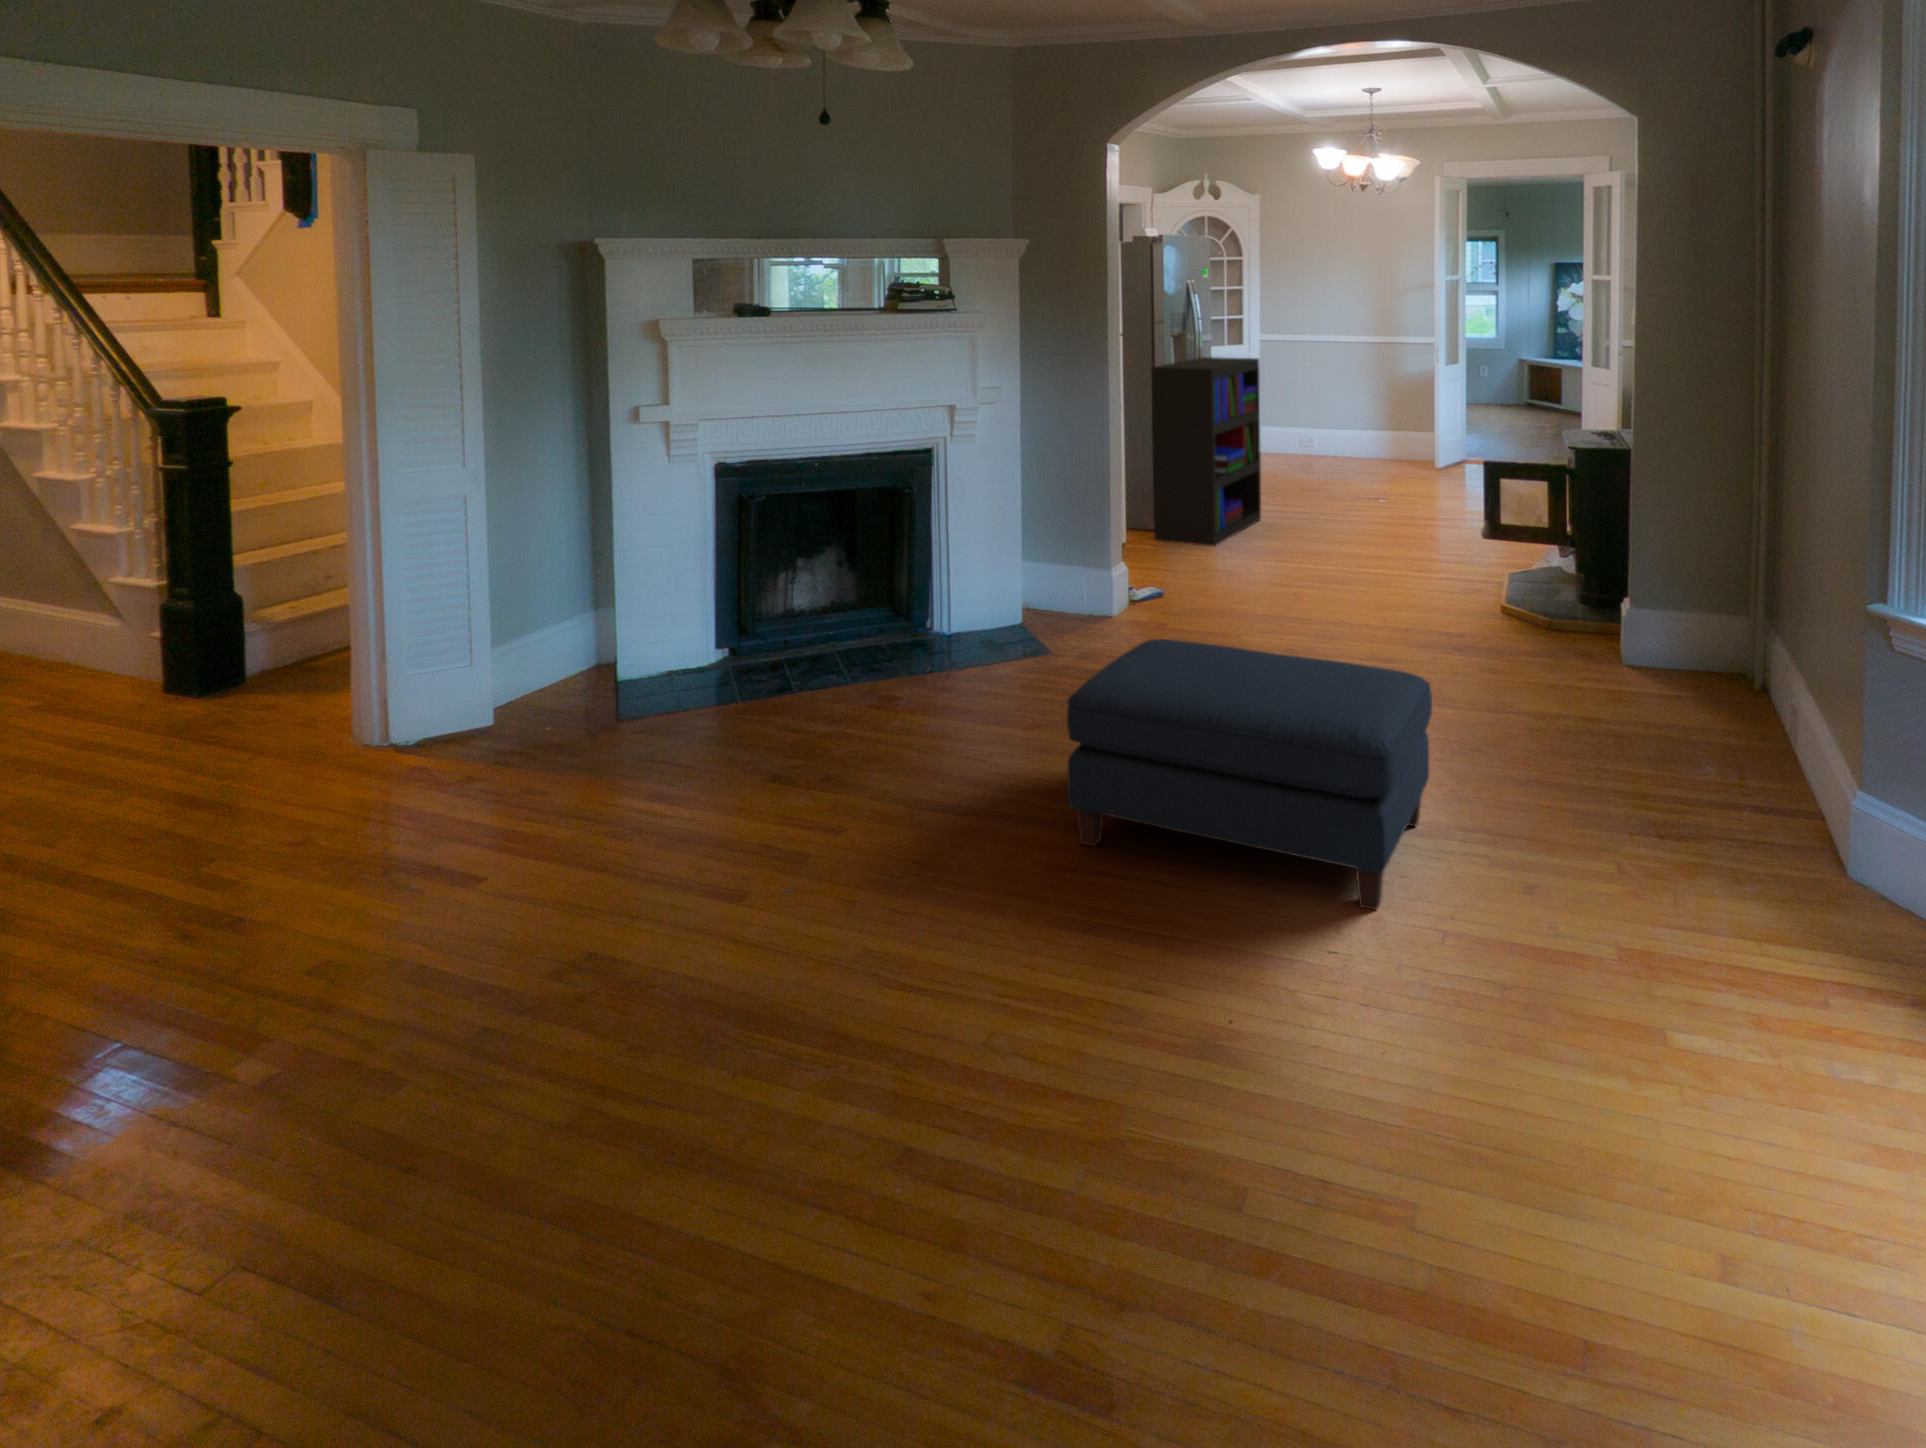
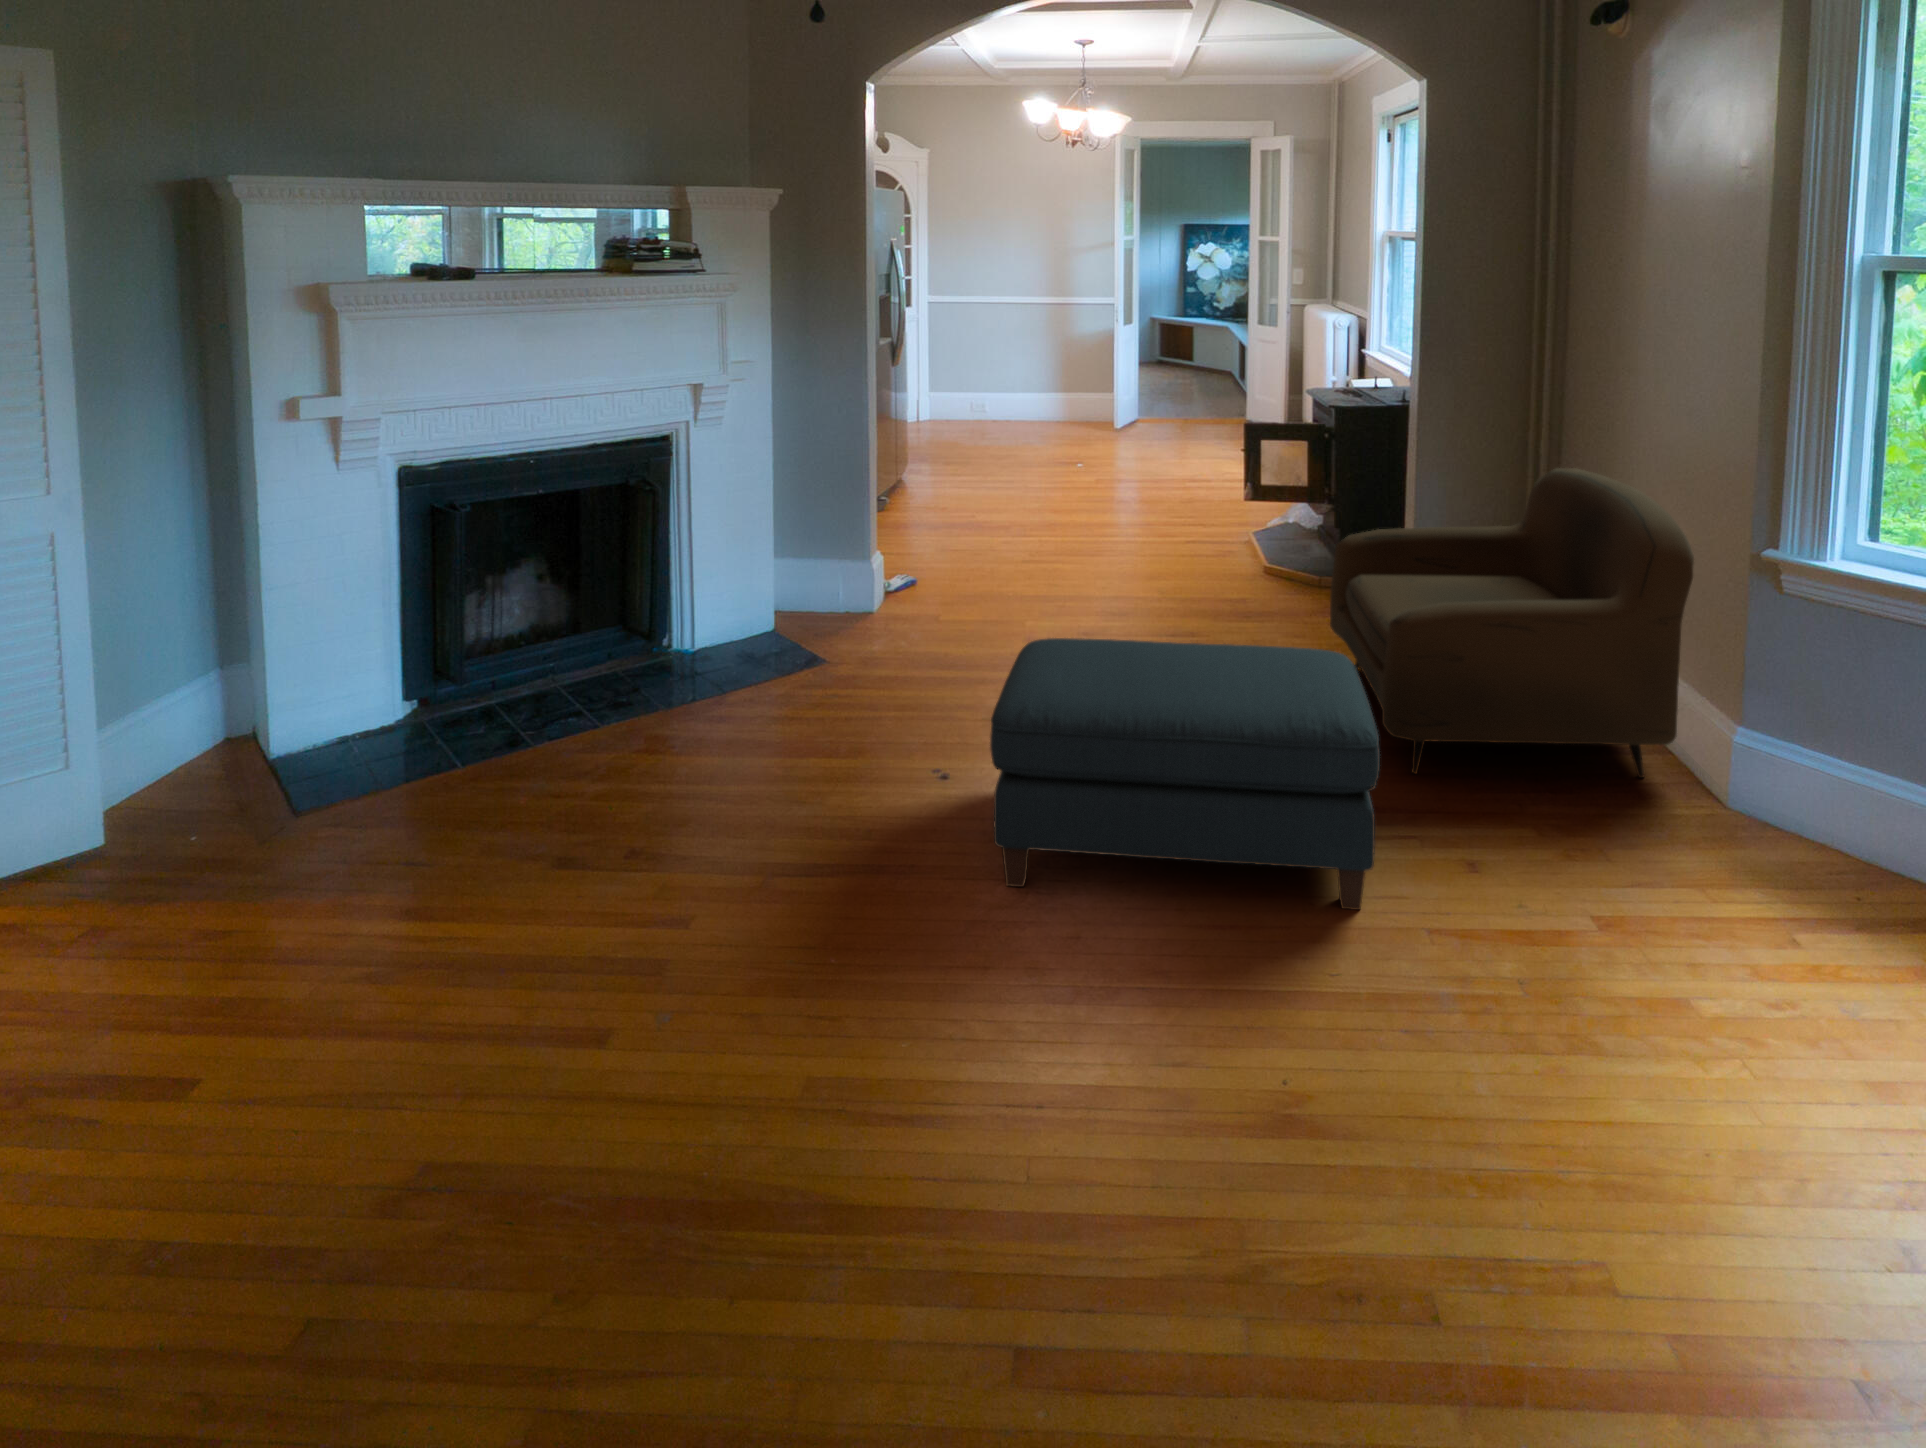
bookshelf: present [1152,357,1261,546] -> none [870,321,973,523]
armchair: none [1482,518,1812,844] -> present [1330,468,1694,778]

